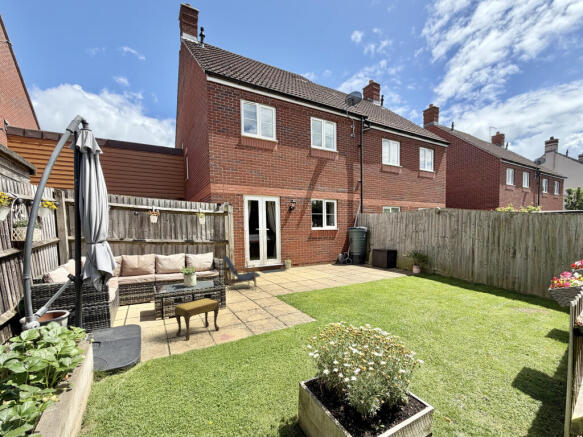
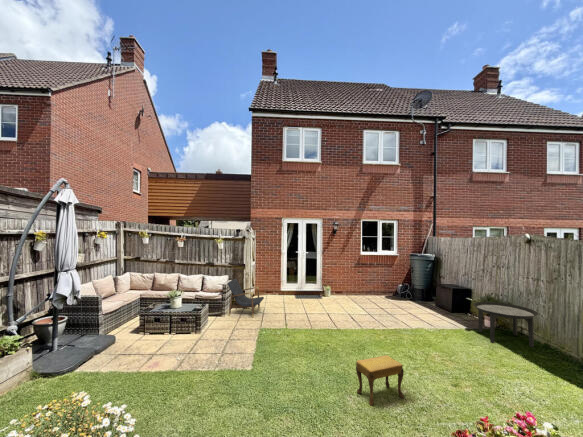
round table: none [424,253,465,279] -> present [473,302,538,347]
footstool: present [175,298,219,341] -> present [356,355,404,406]

